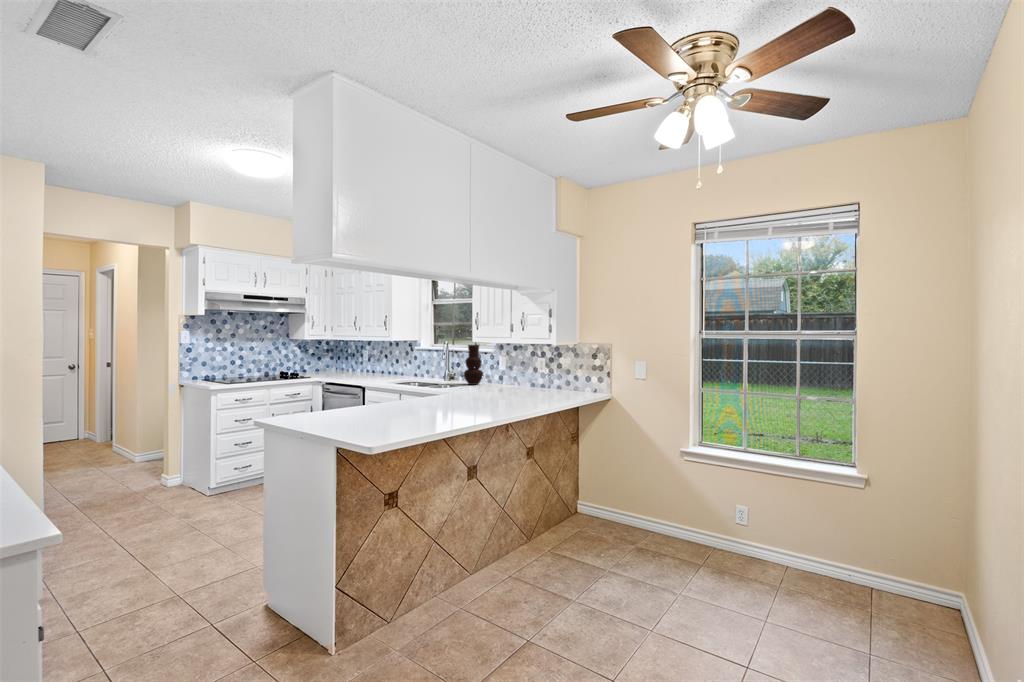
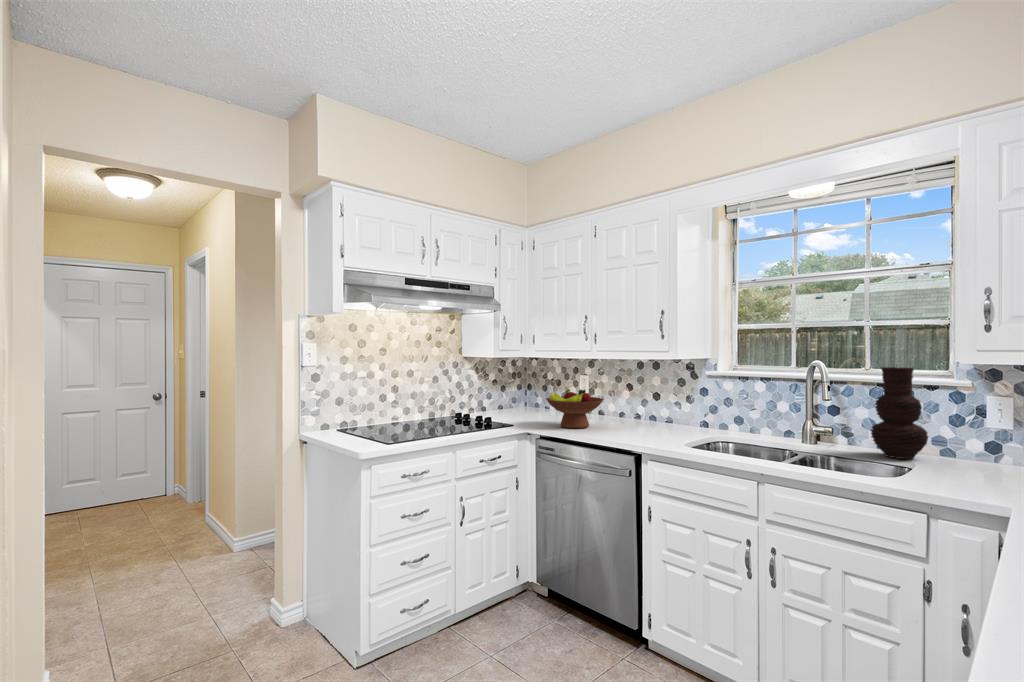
fruit bowl: none [330,357,364,378] -> present [546,389,604,428]

